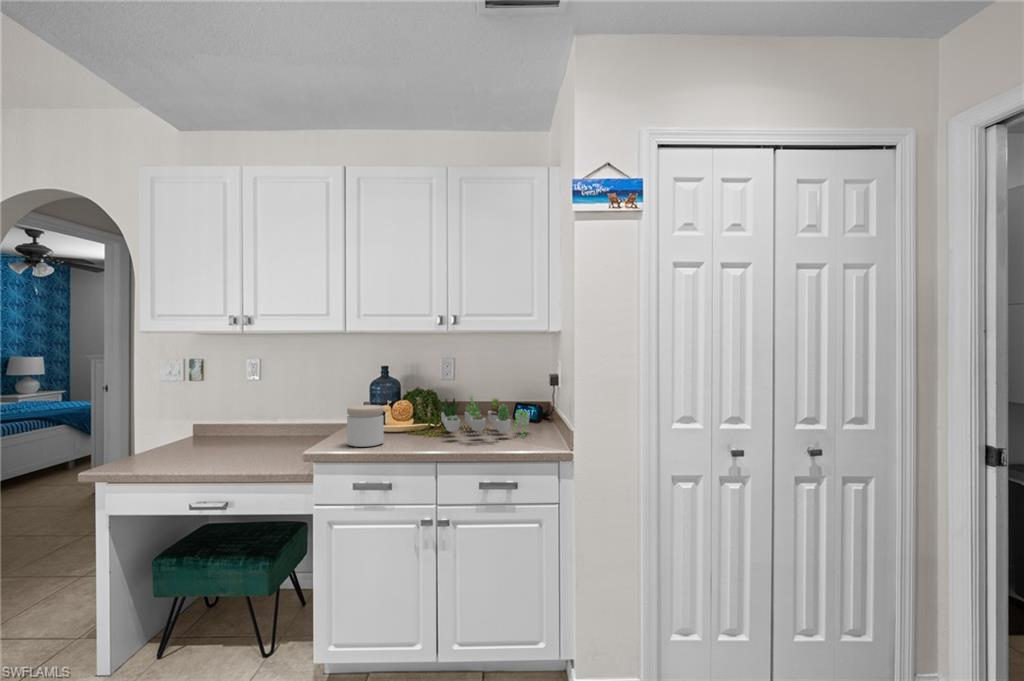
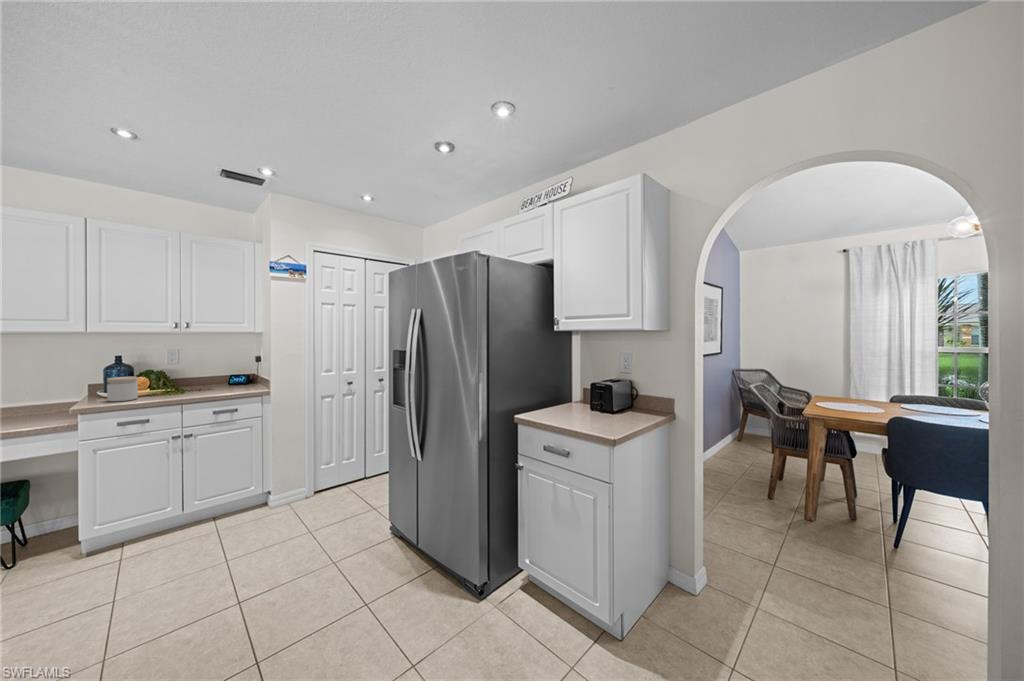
succulent plant: present [440,397,530,438] -> none [178,367,242,389]

